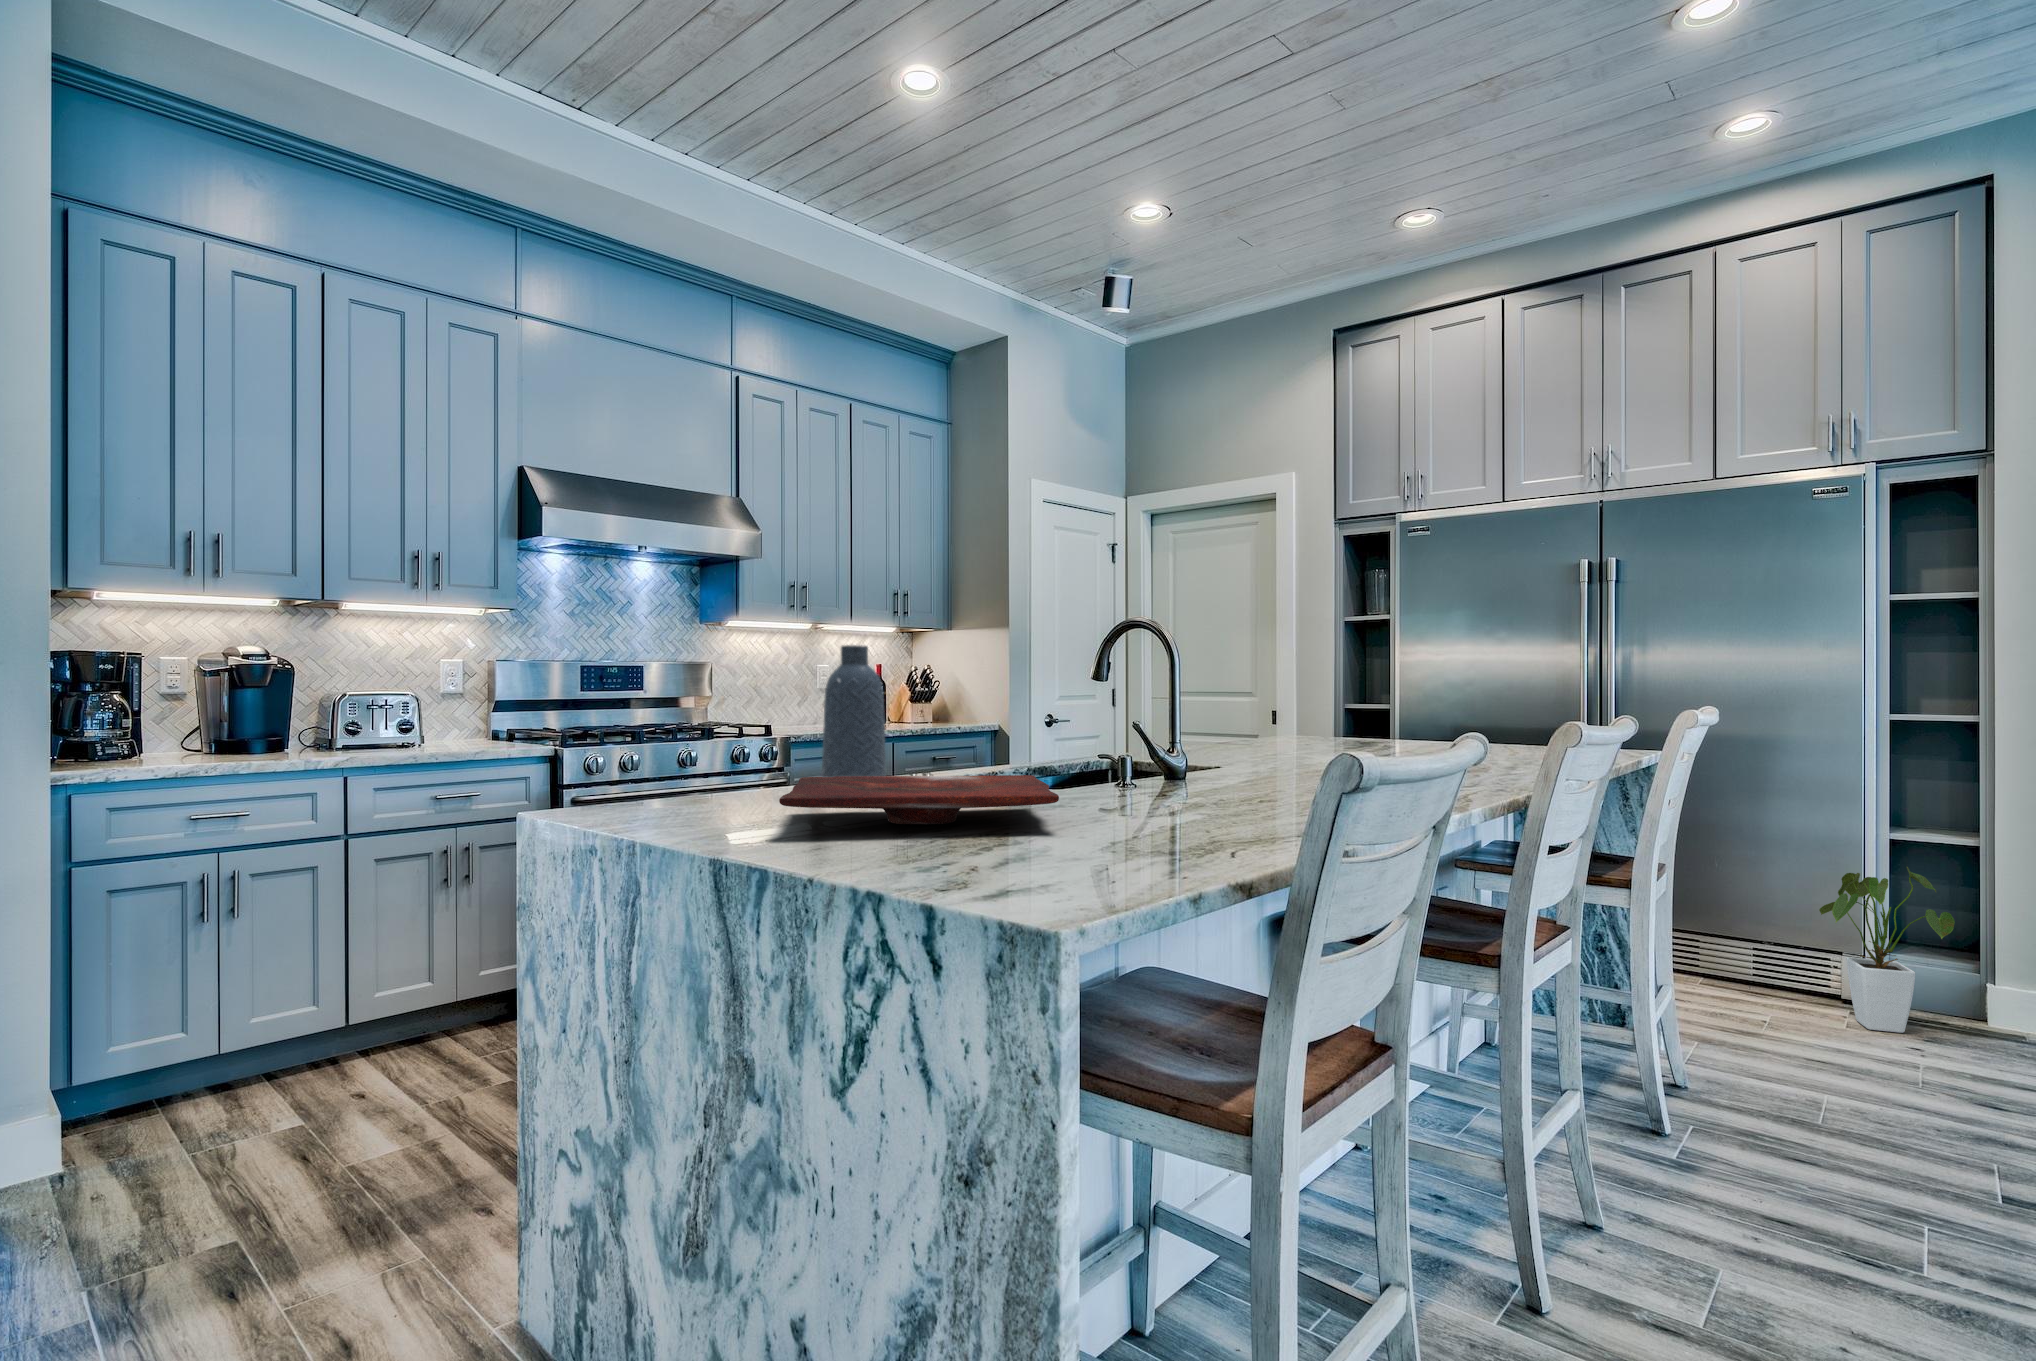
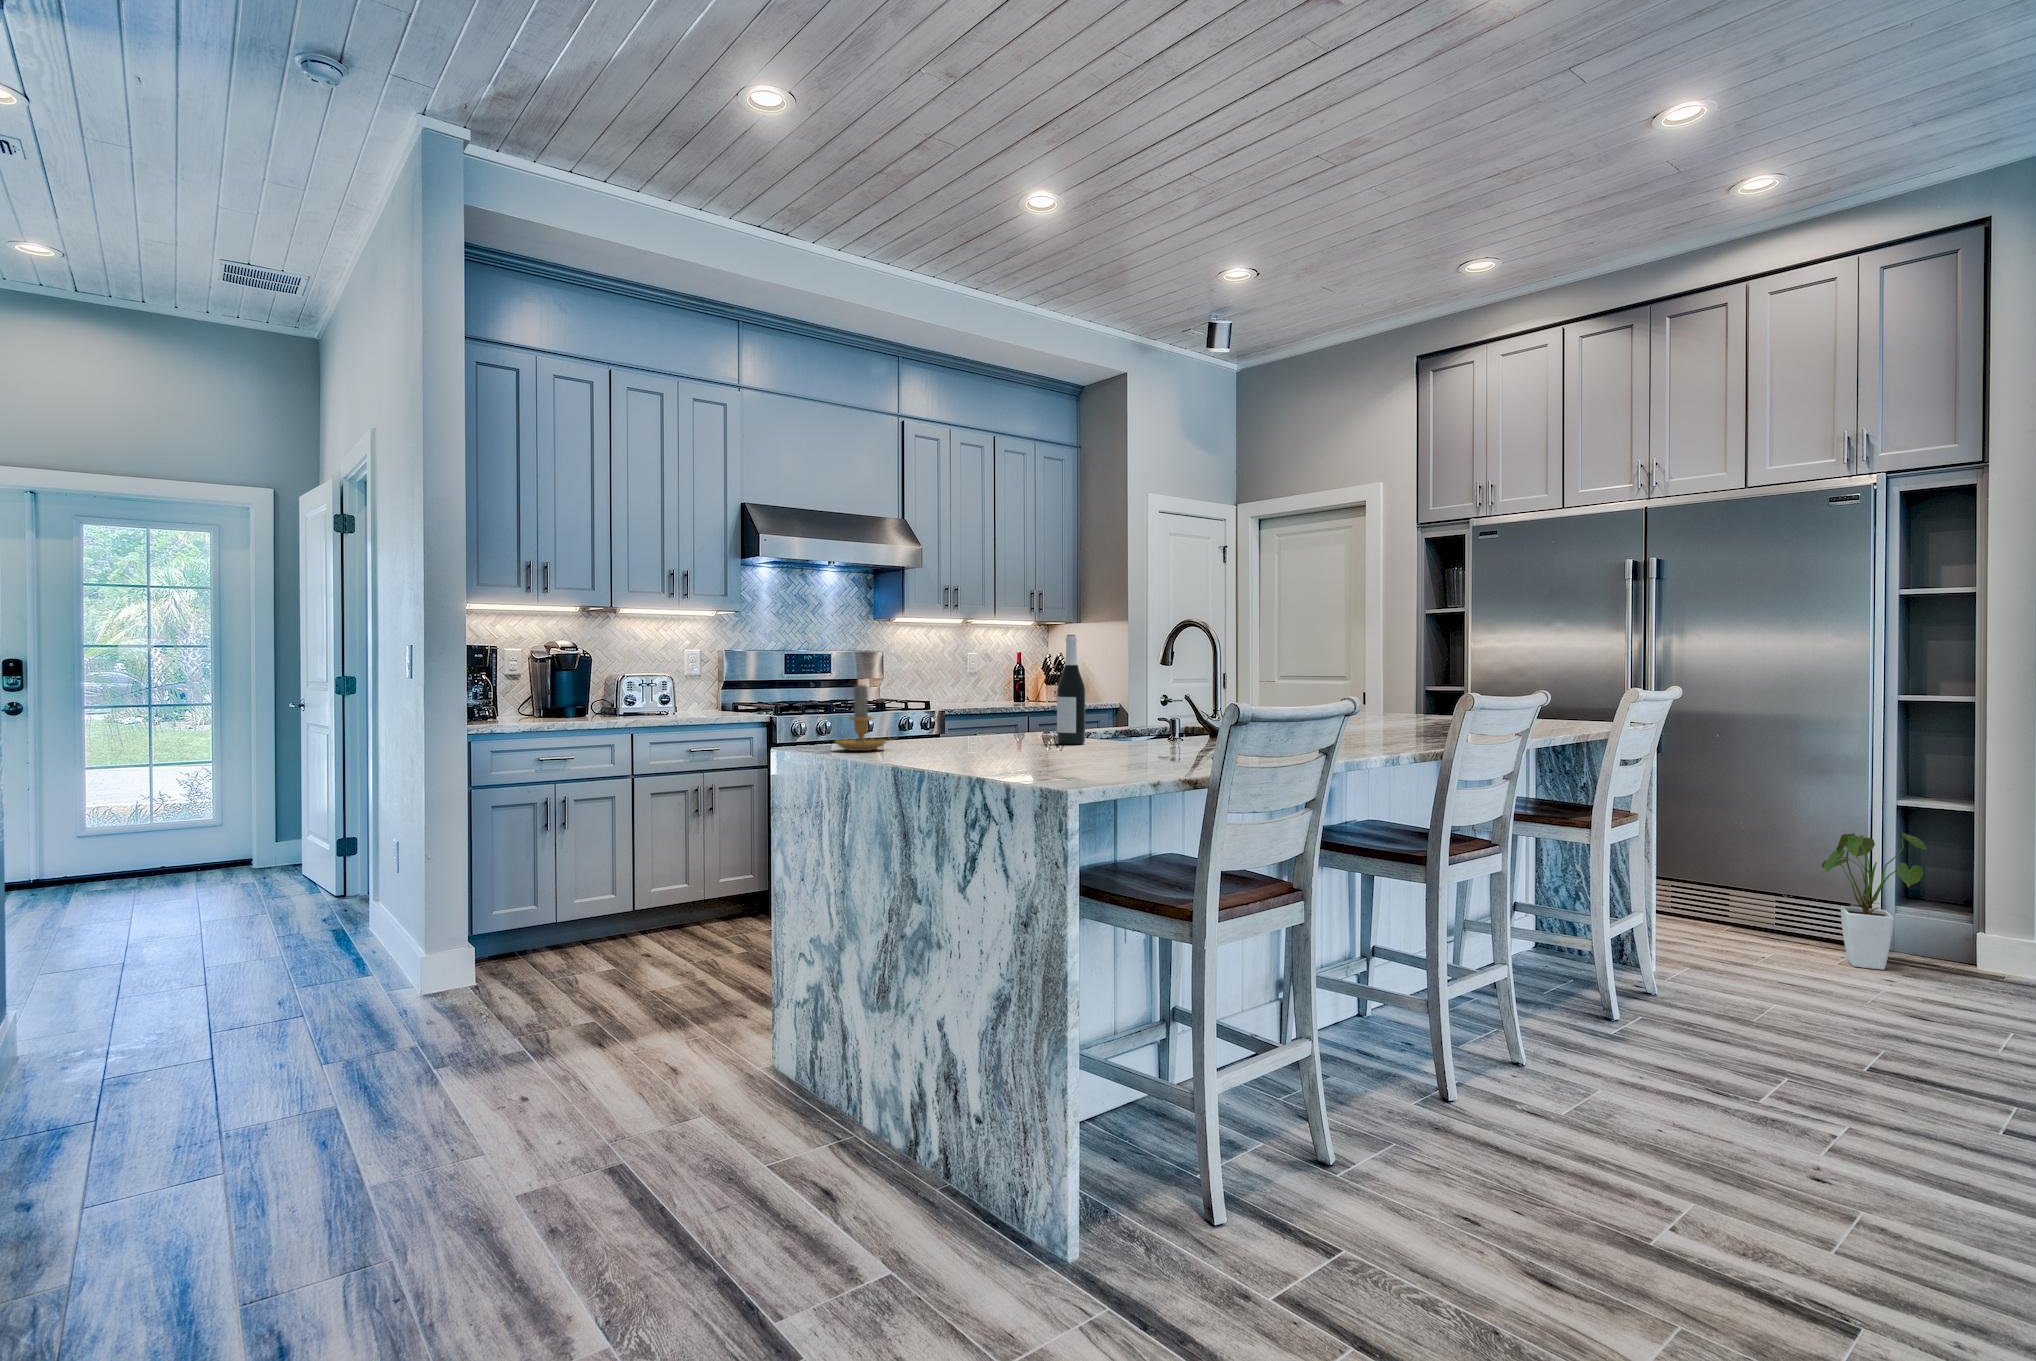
wine bottle: none [966,635,1007,798] -> present [1057,635,1085,744]
vase: present [822,645,886,777] -> none [961,642,1005,744]
candle: none [617,705,724,817] -> present [835,685,897,751]
cutting board: present [779,775,1059,824] -> none [932,727,1101,755]

